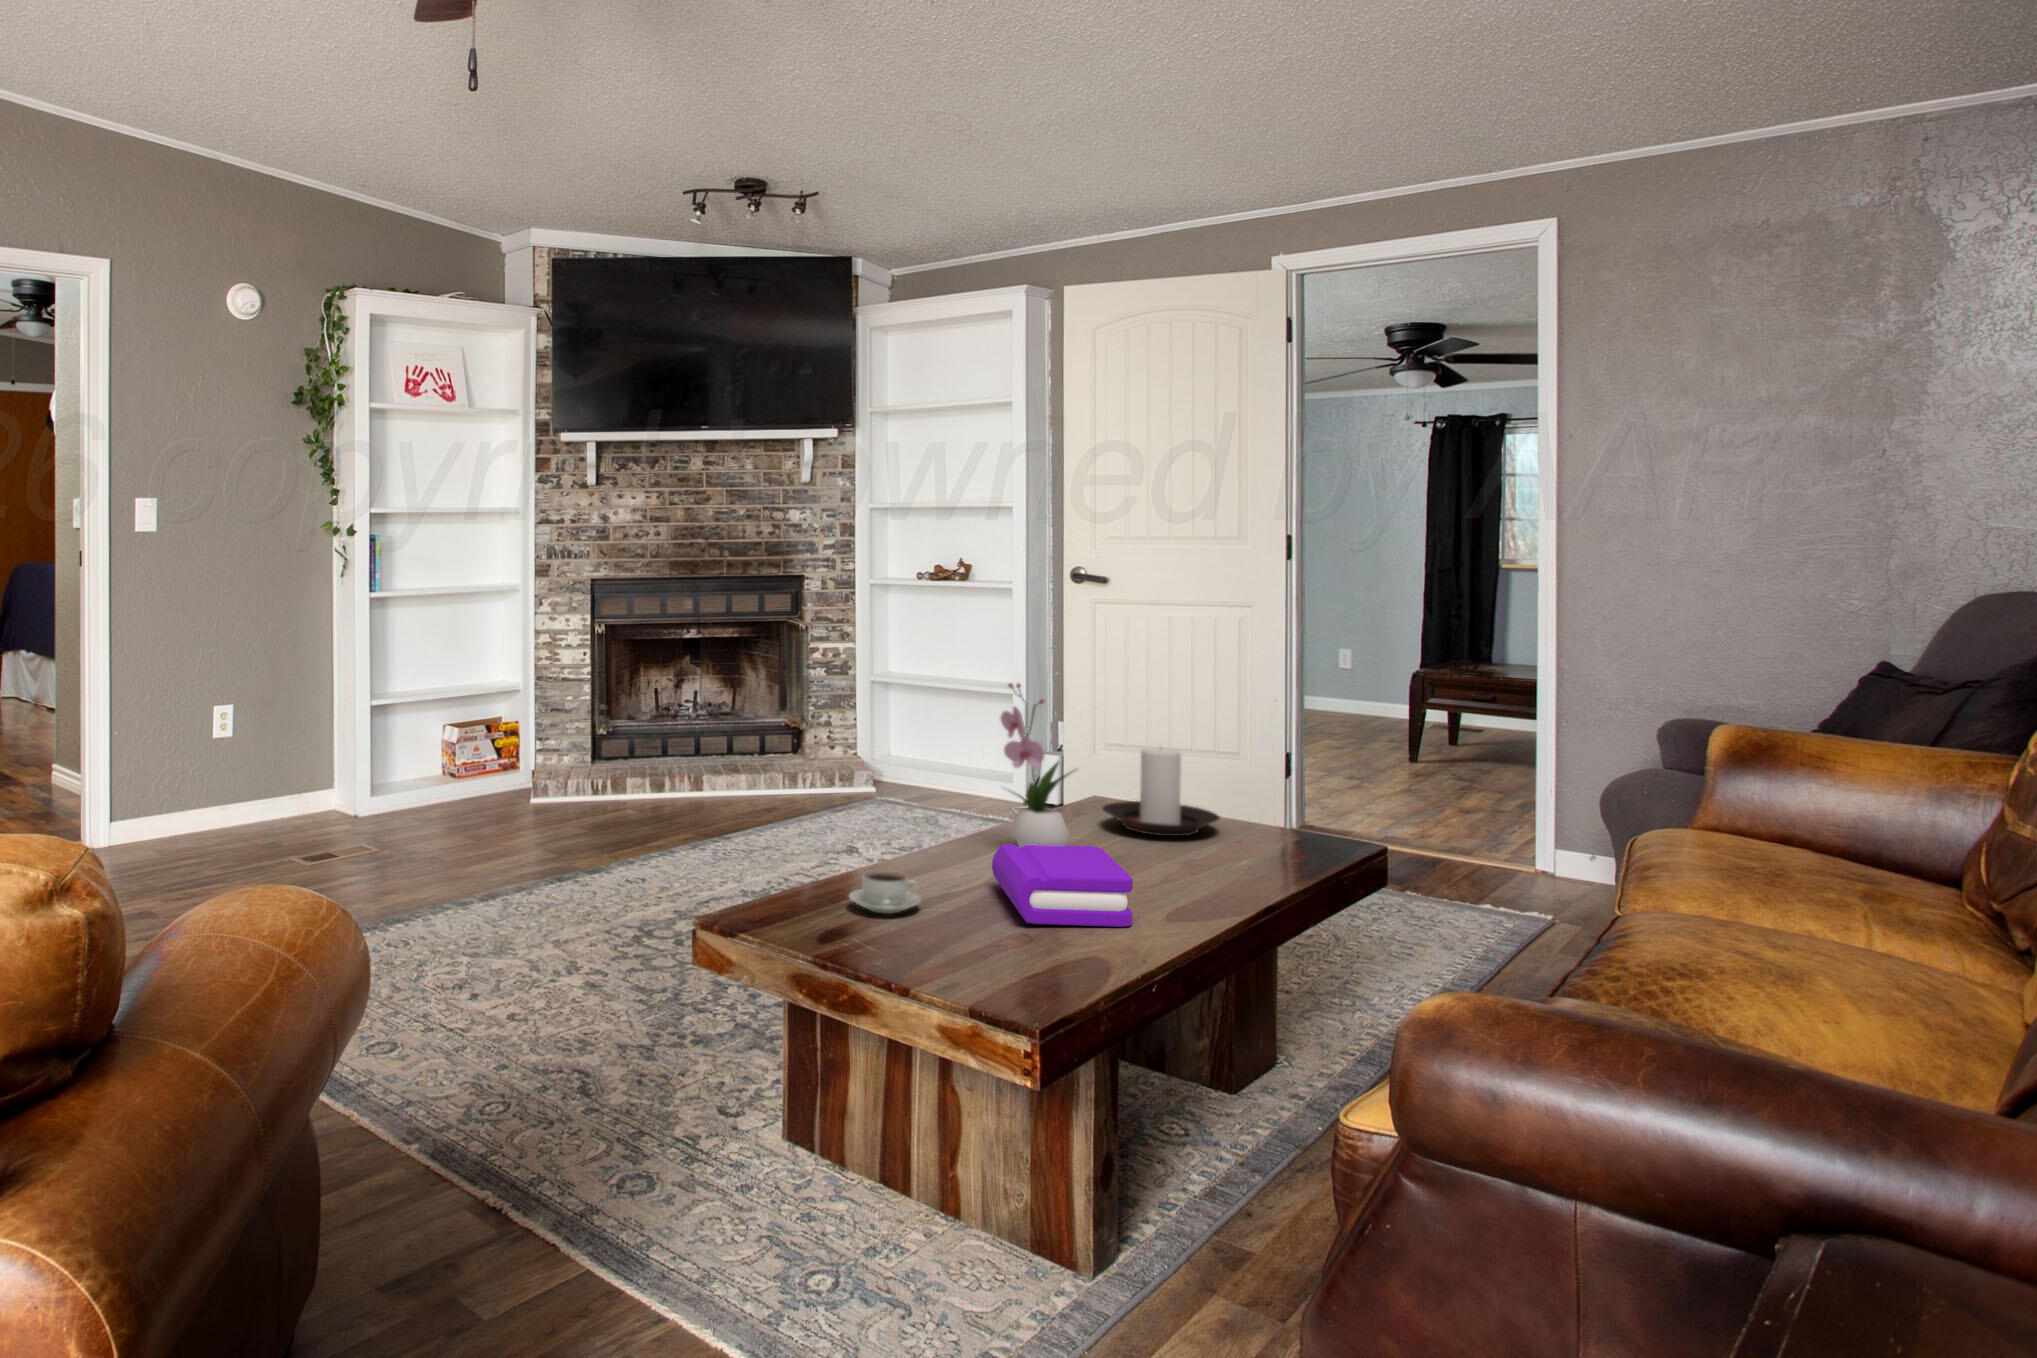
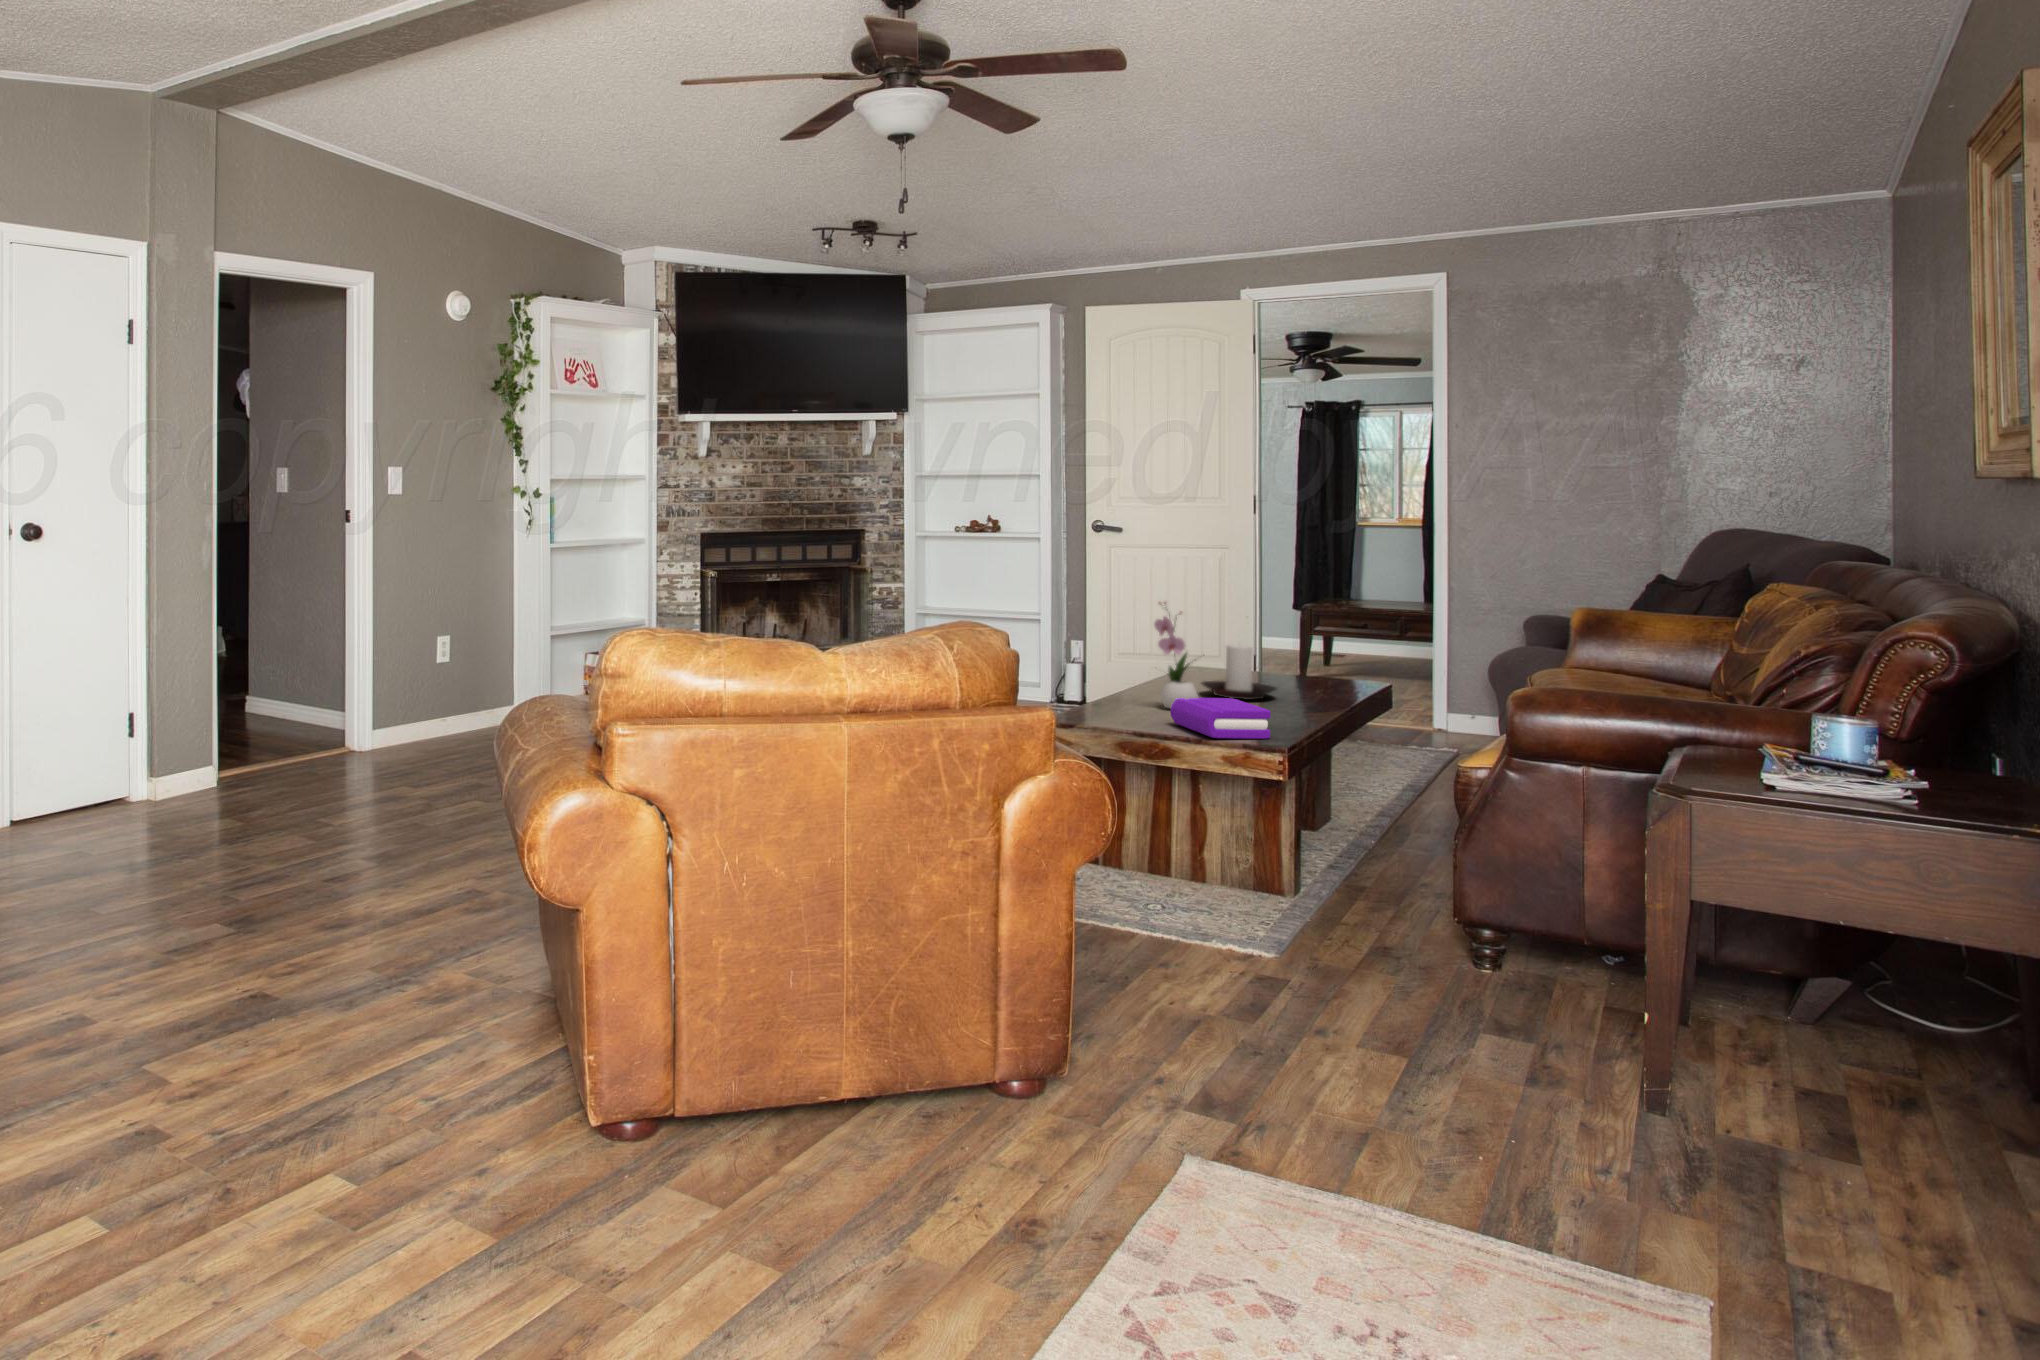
coffee cup: present [849,870,921,914] -> none [1097,713,1143,736]

